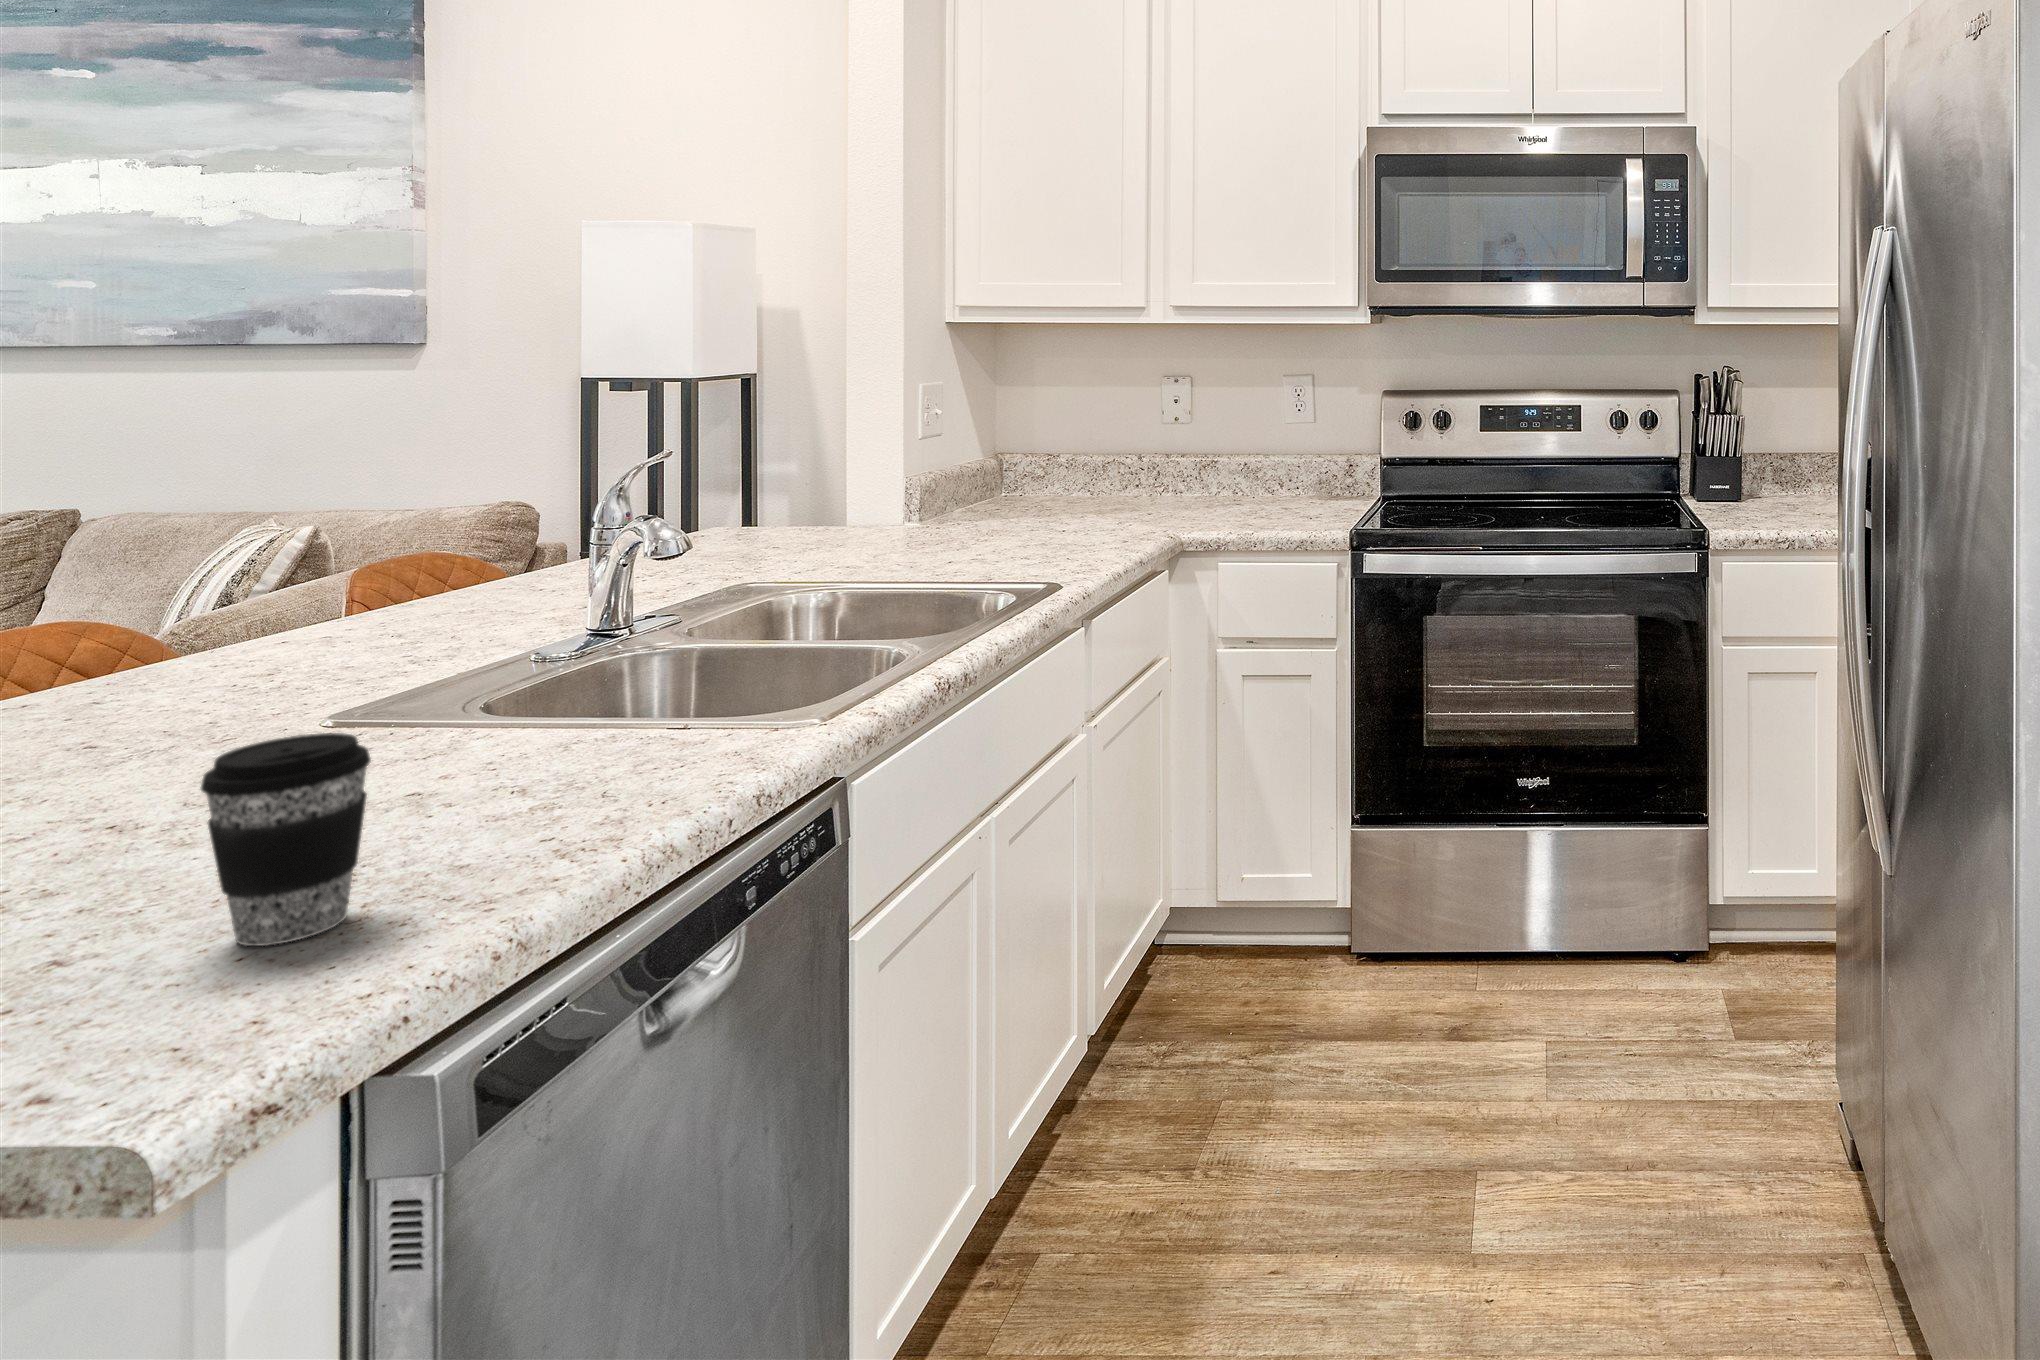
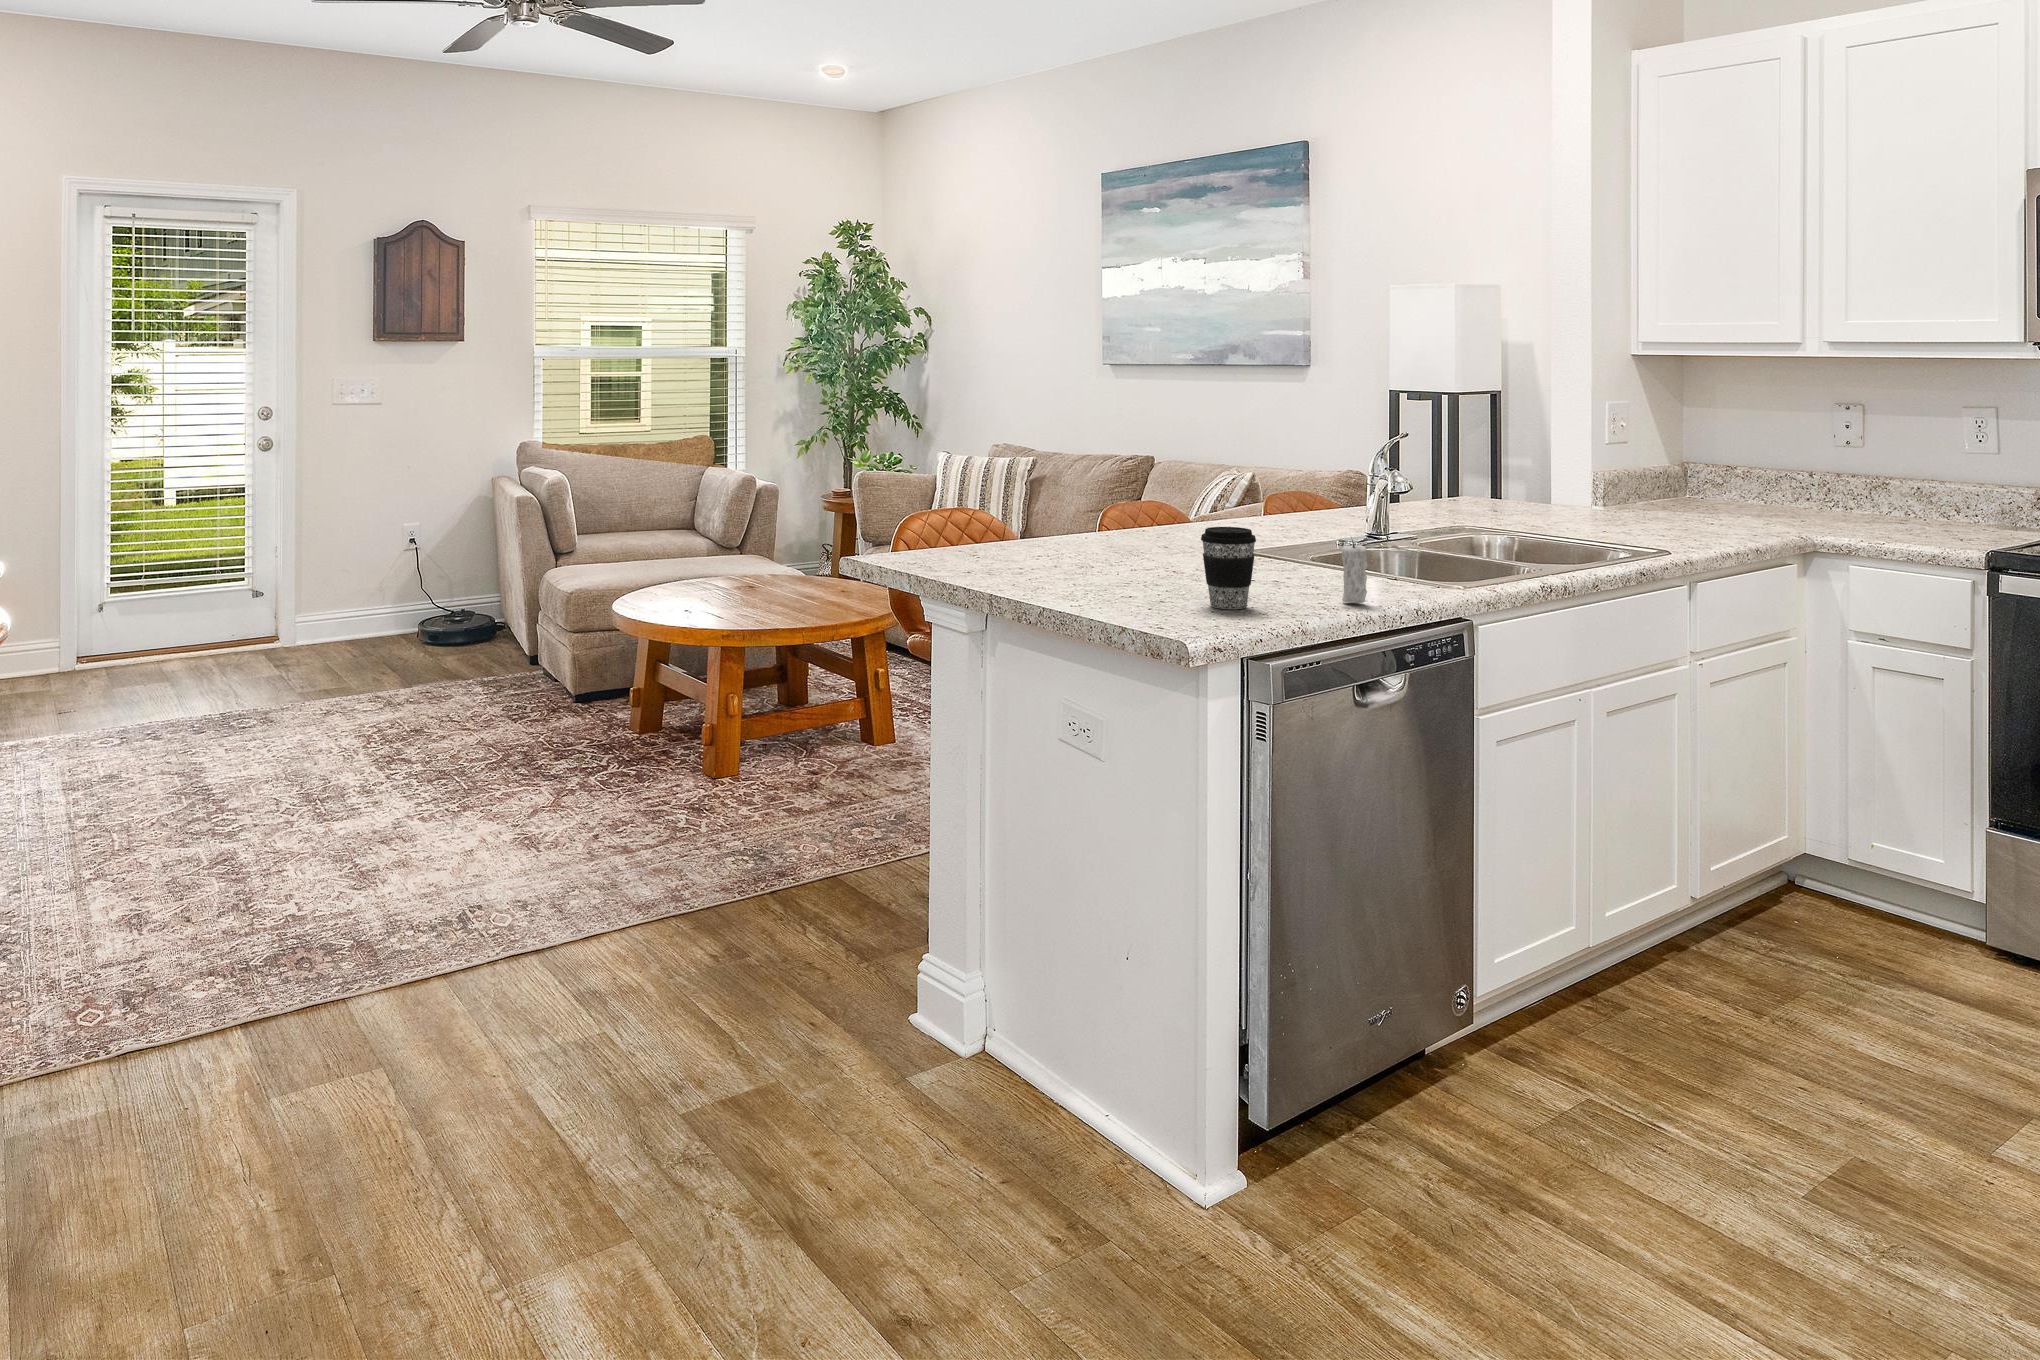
candle: none [586,688,646,831] -> present [1342,540,1367,603]

